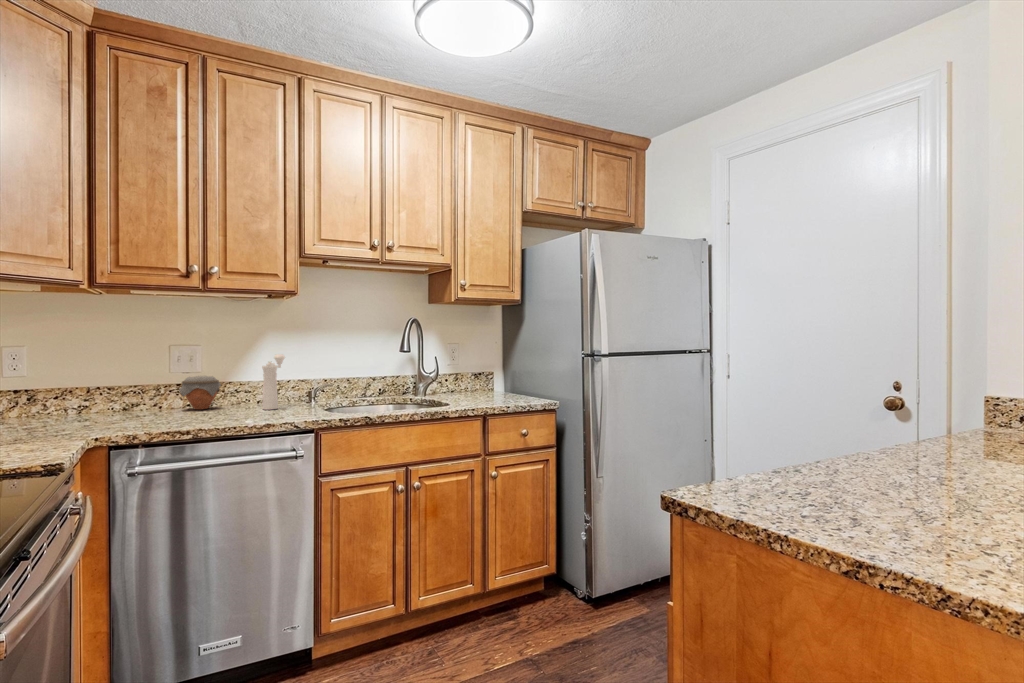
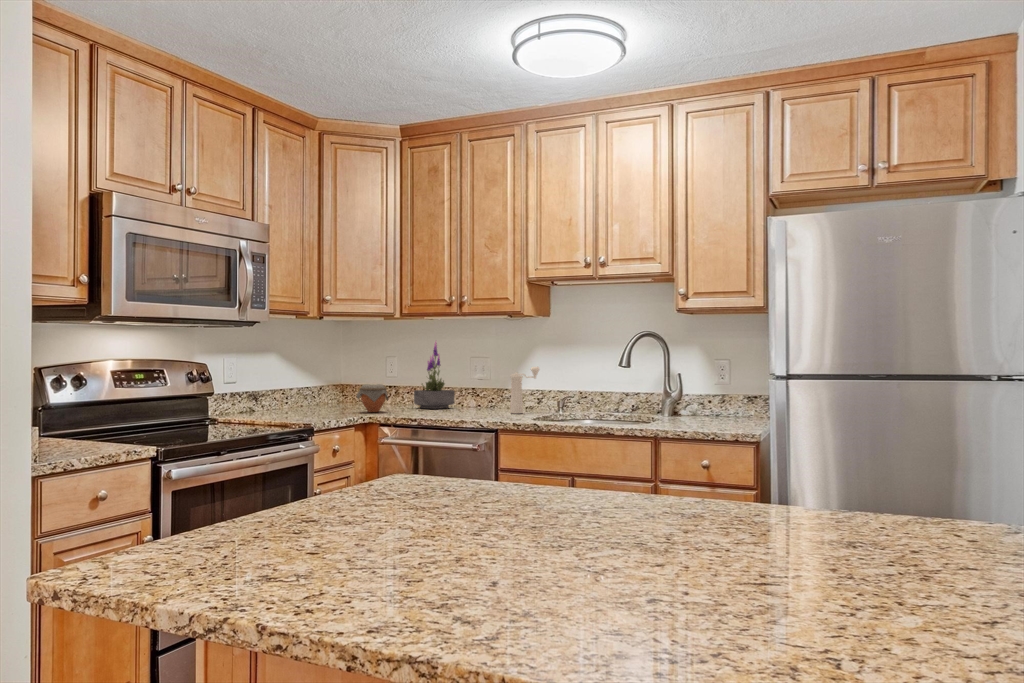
potted plant: none [91,323,153,417] -> present [414,342,455,409]
jar: present [179,376,221,410] -> present [356,384,388,412]

